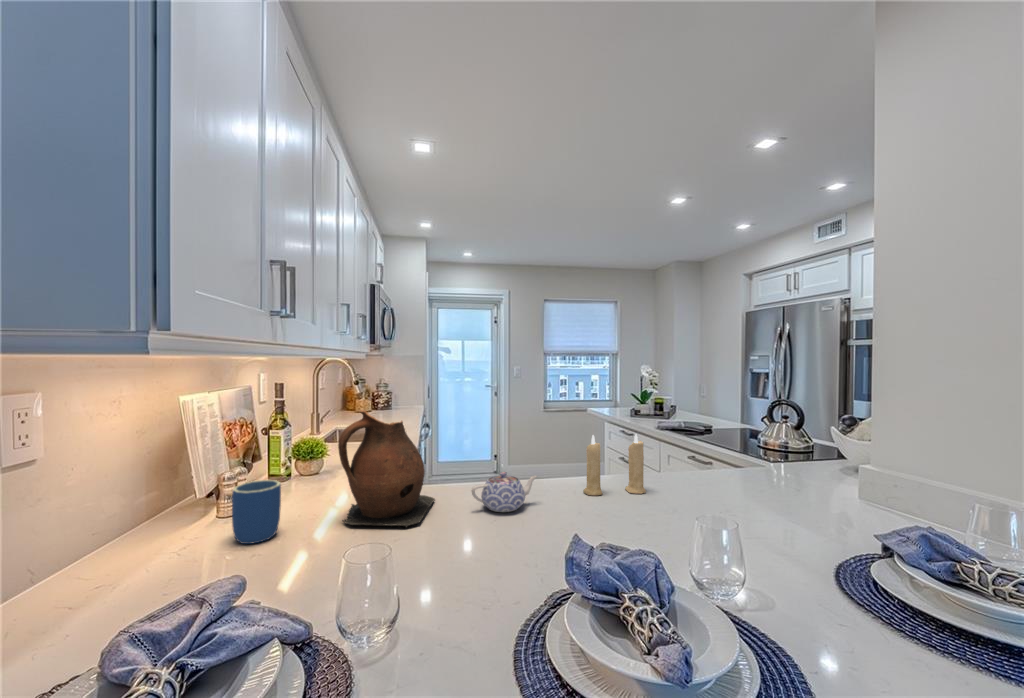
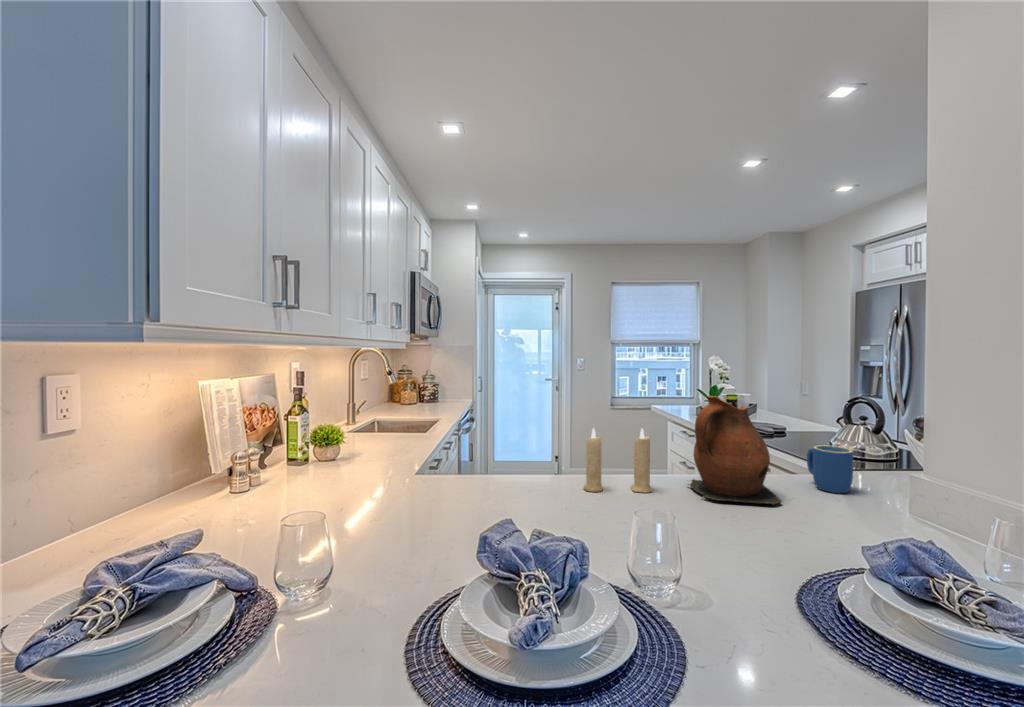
ceramic pitcher: present [338,410,435,528] -> present [689,396,781,506]
teapot: present [471,472,537,512] -> none [458,462,529,501]
mug: present [232,480,281,544] -> present [807,445,853,493]

